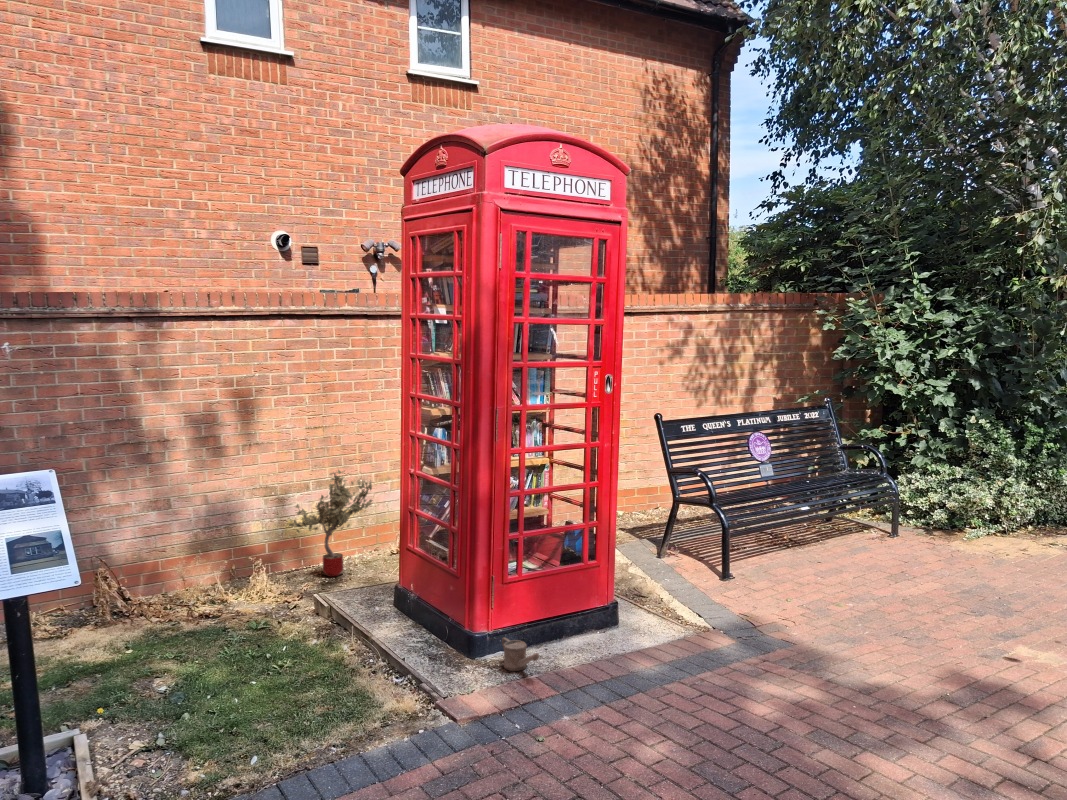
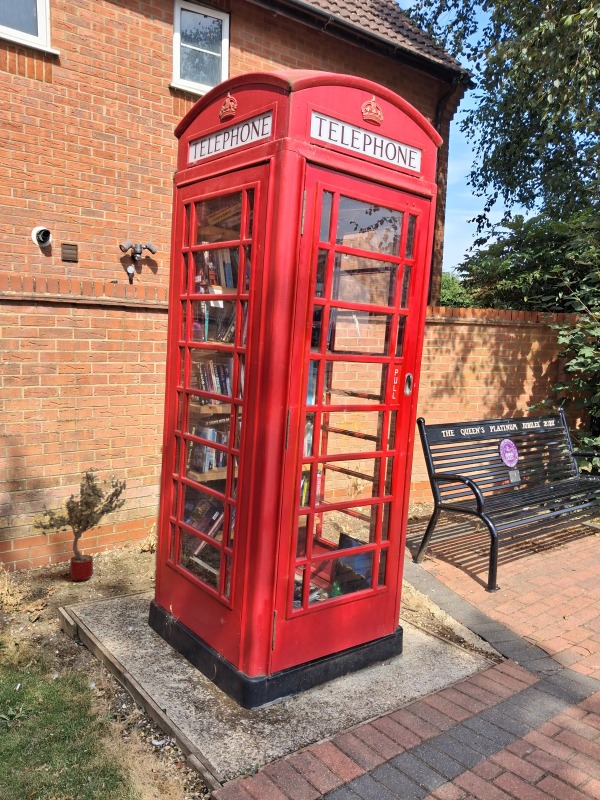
watering can: present [502,638,539,671] -> none [284,680,336,727]

